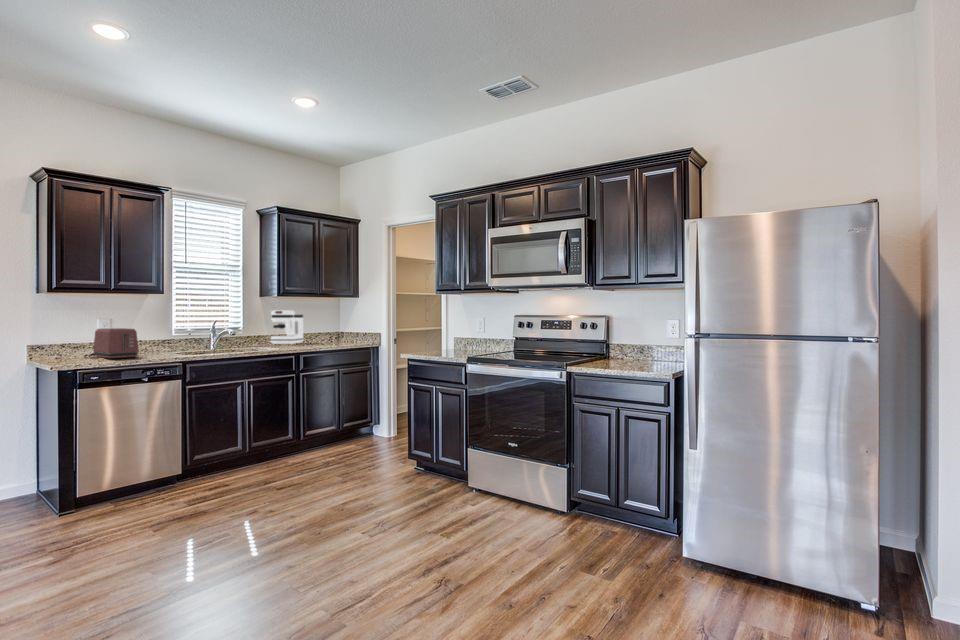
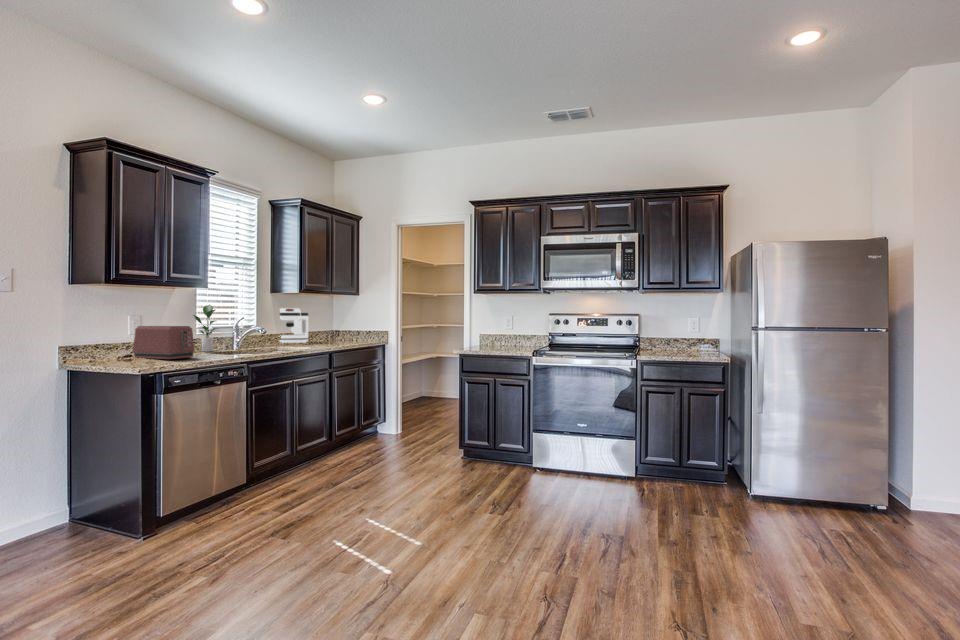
potted plant: none [161,309,186,351] -> present [193,305,217,352]

